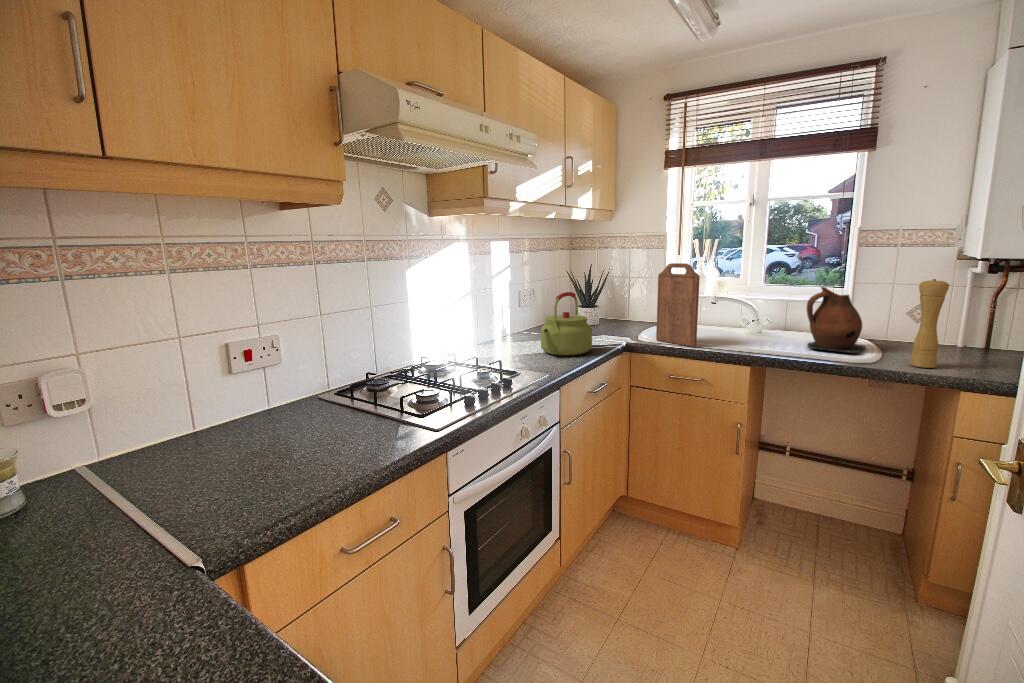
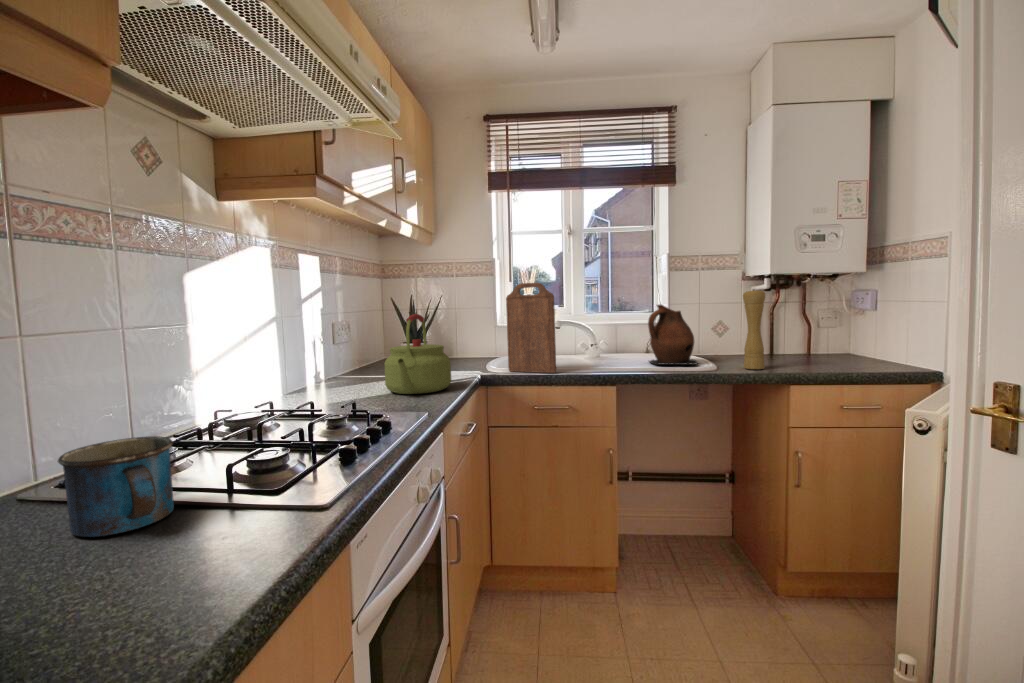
mug: none [326,376,375,424] -> present [57,436,174,537]

